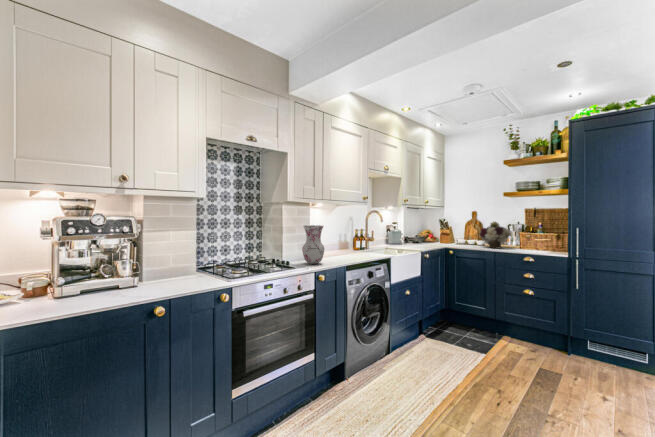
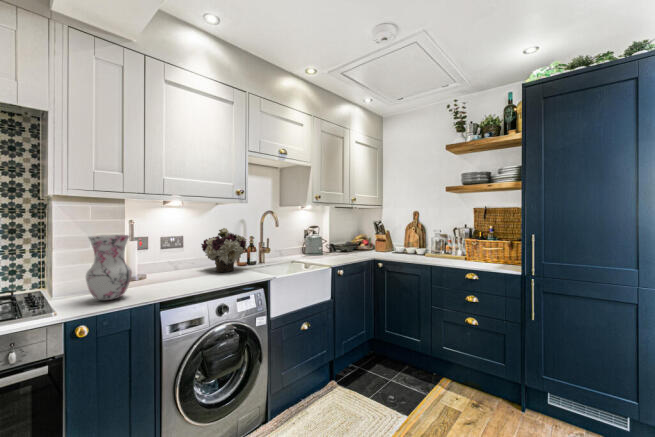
flower arrangement: present [479,222,511,248] -> present [201,228,247,272]

